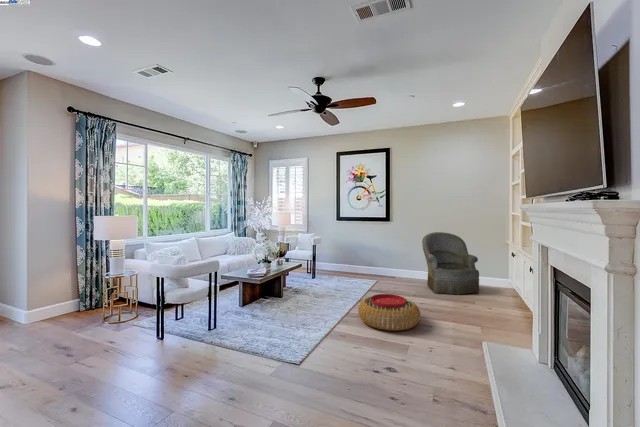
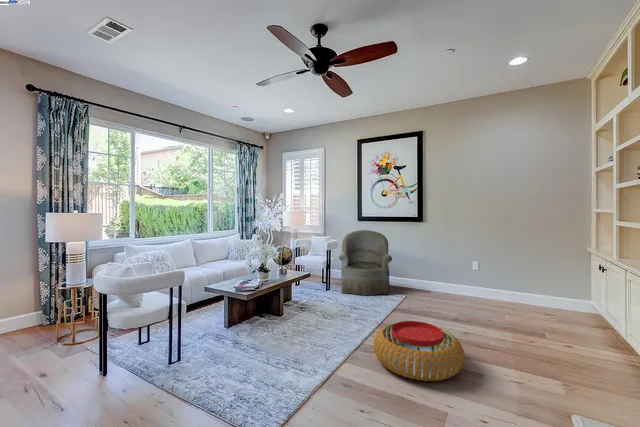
armchair: present [422,232,479,295] -> present [339,230,392,295]

